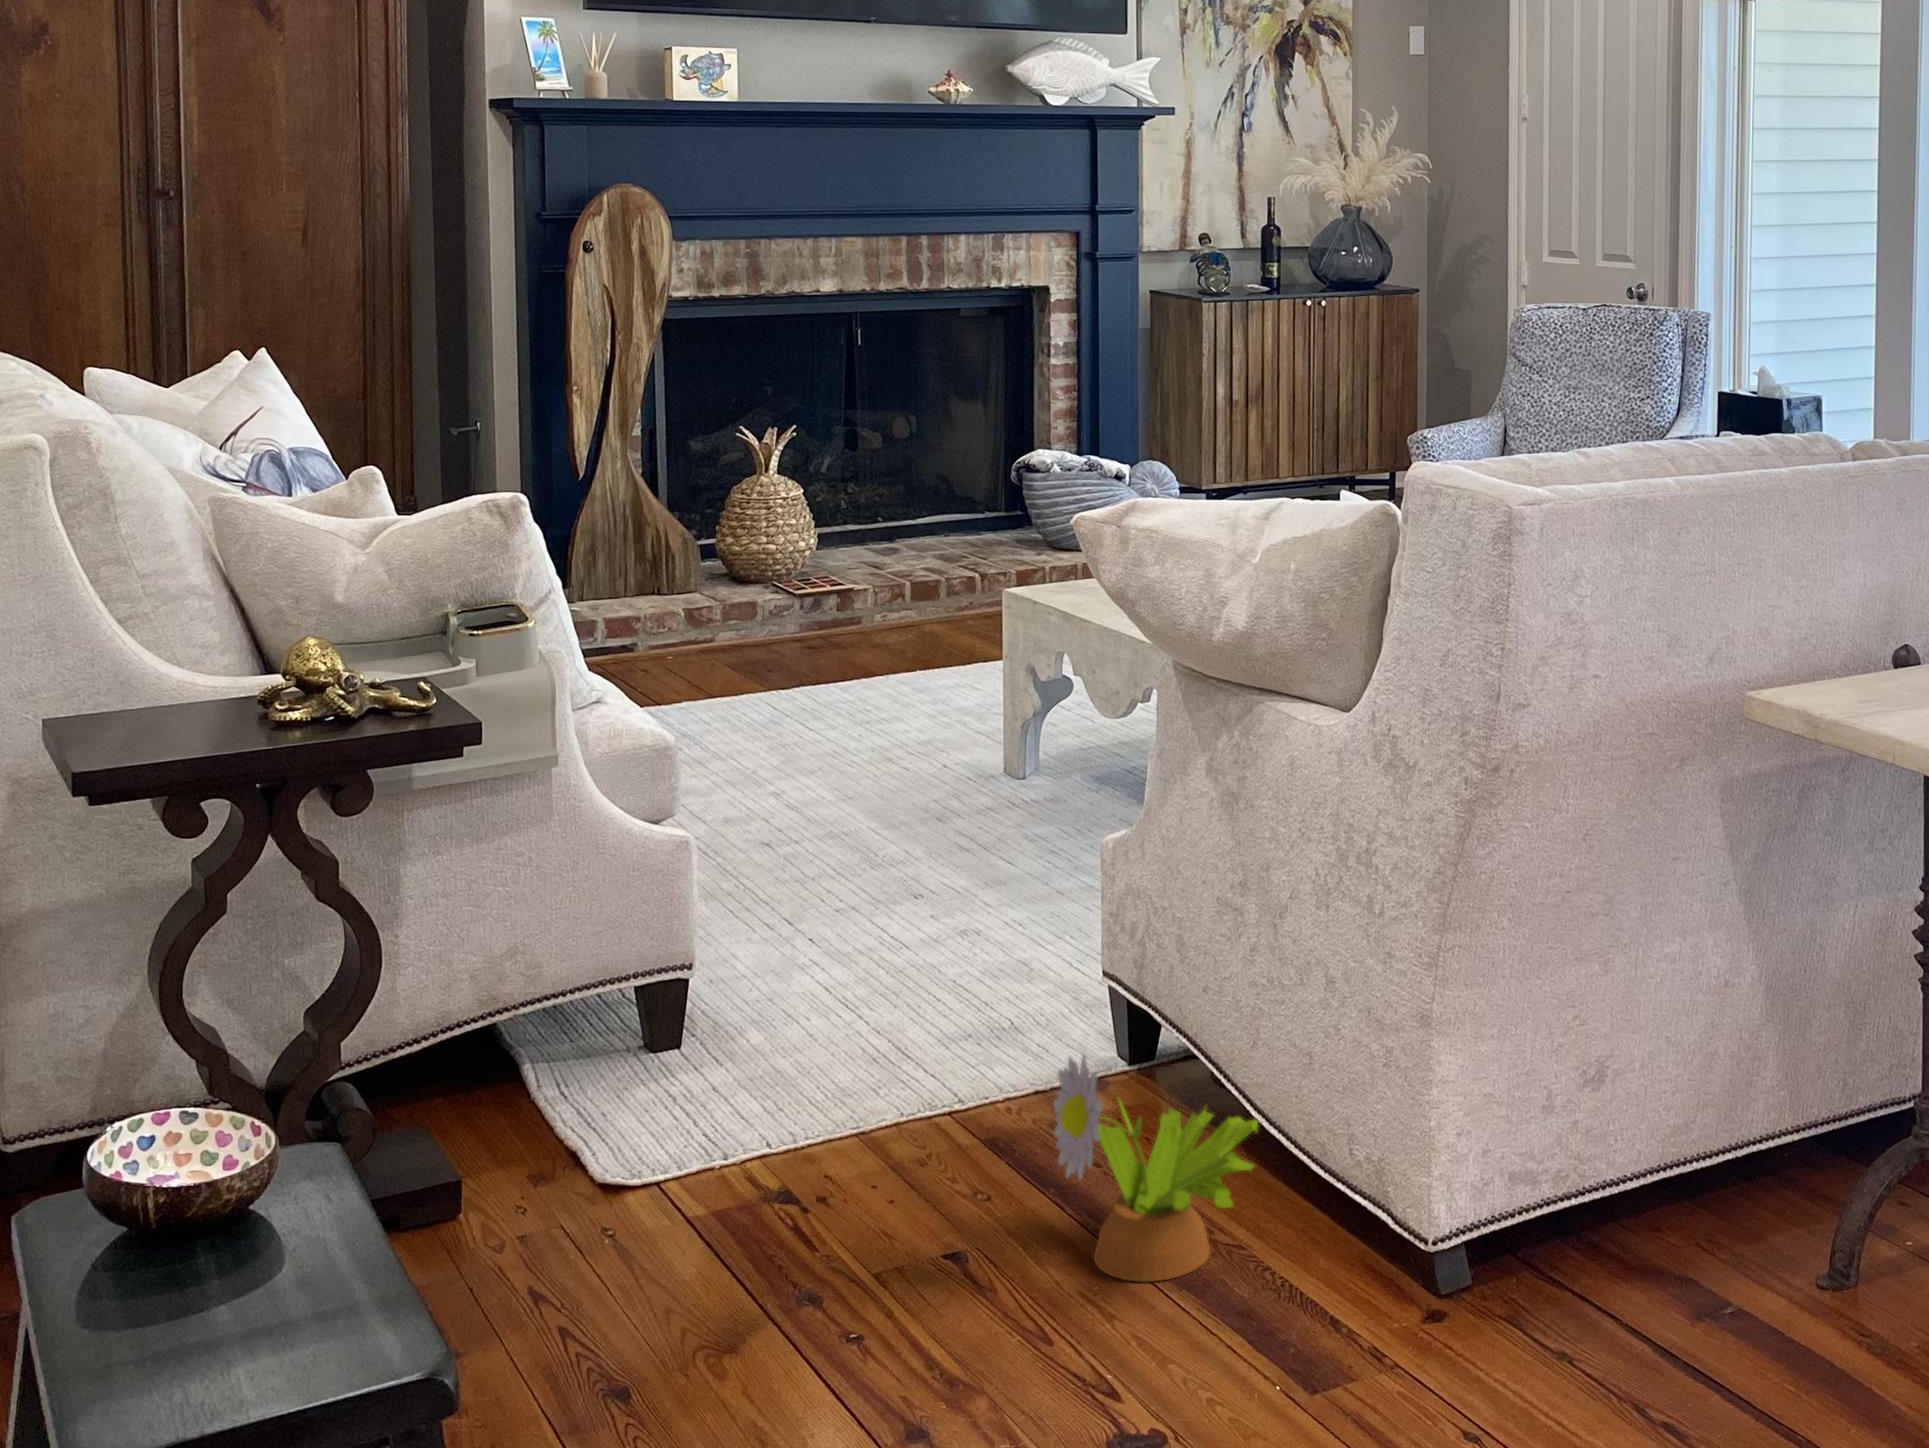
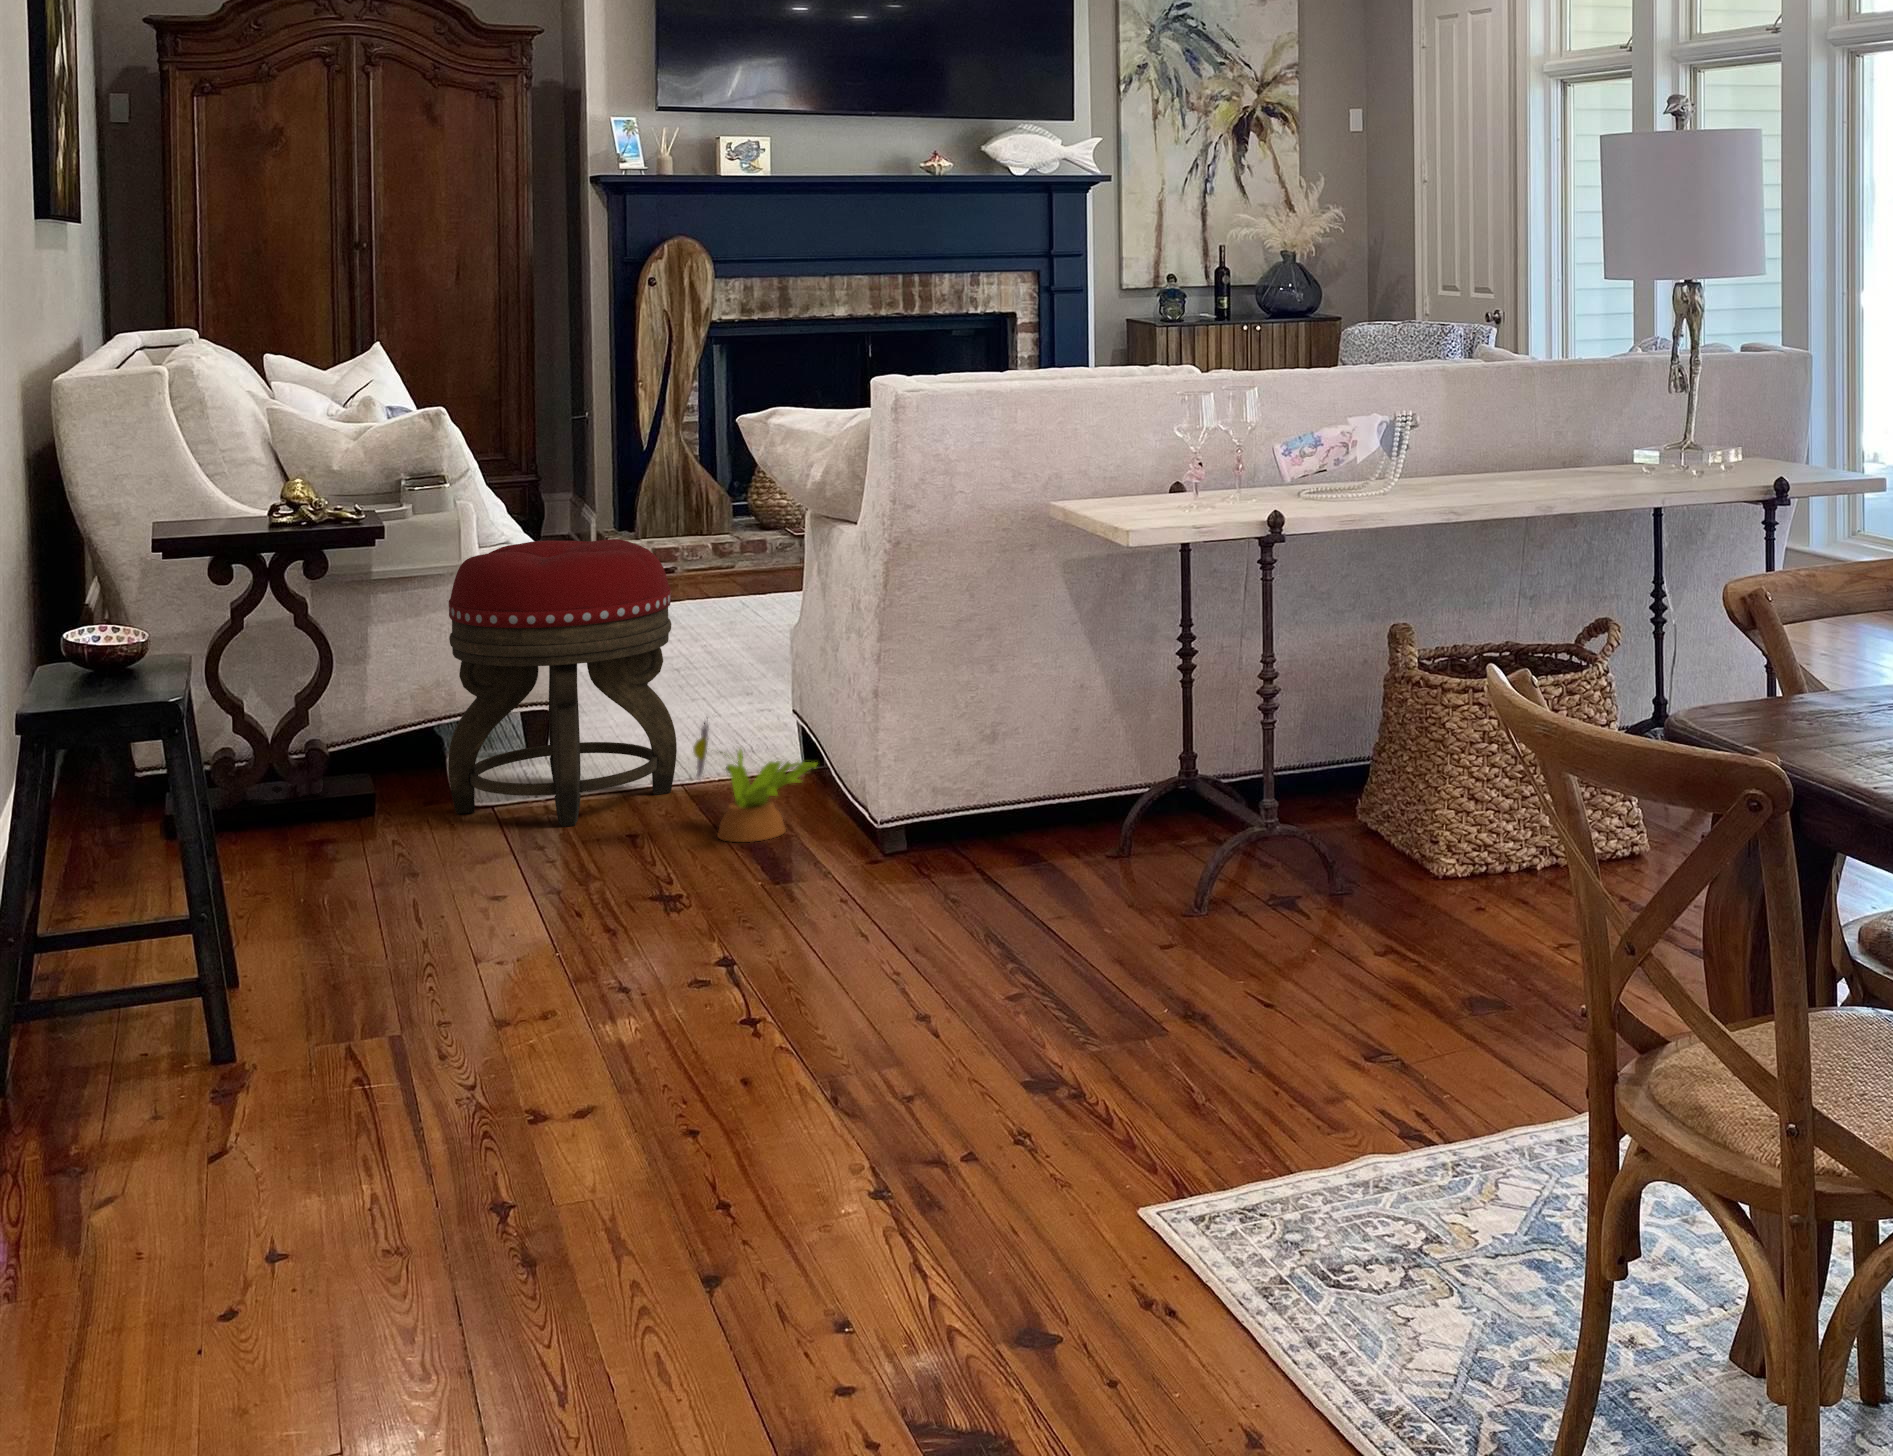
footstool: none [568,711,944,1246] -> present [448,539,677,827]

